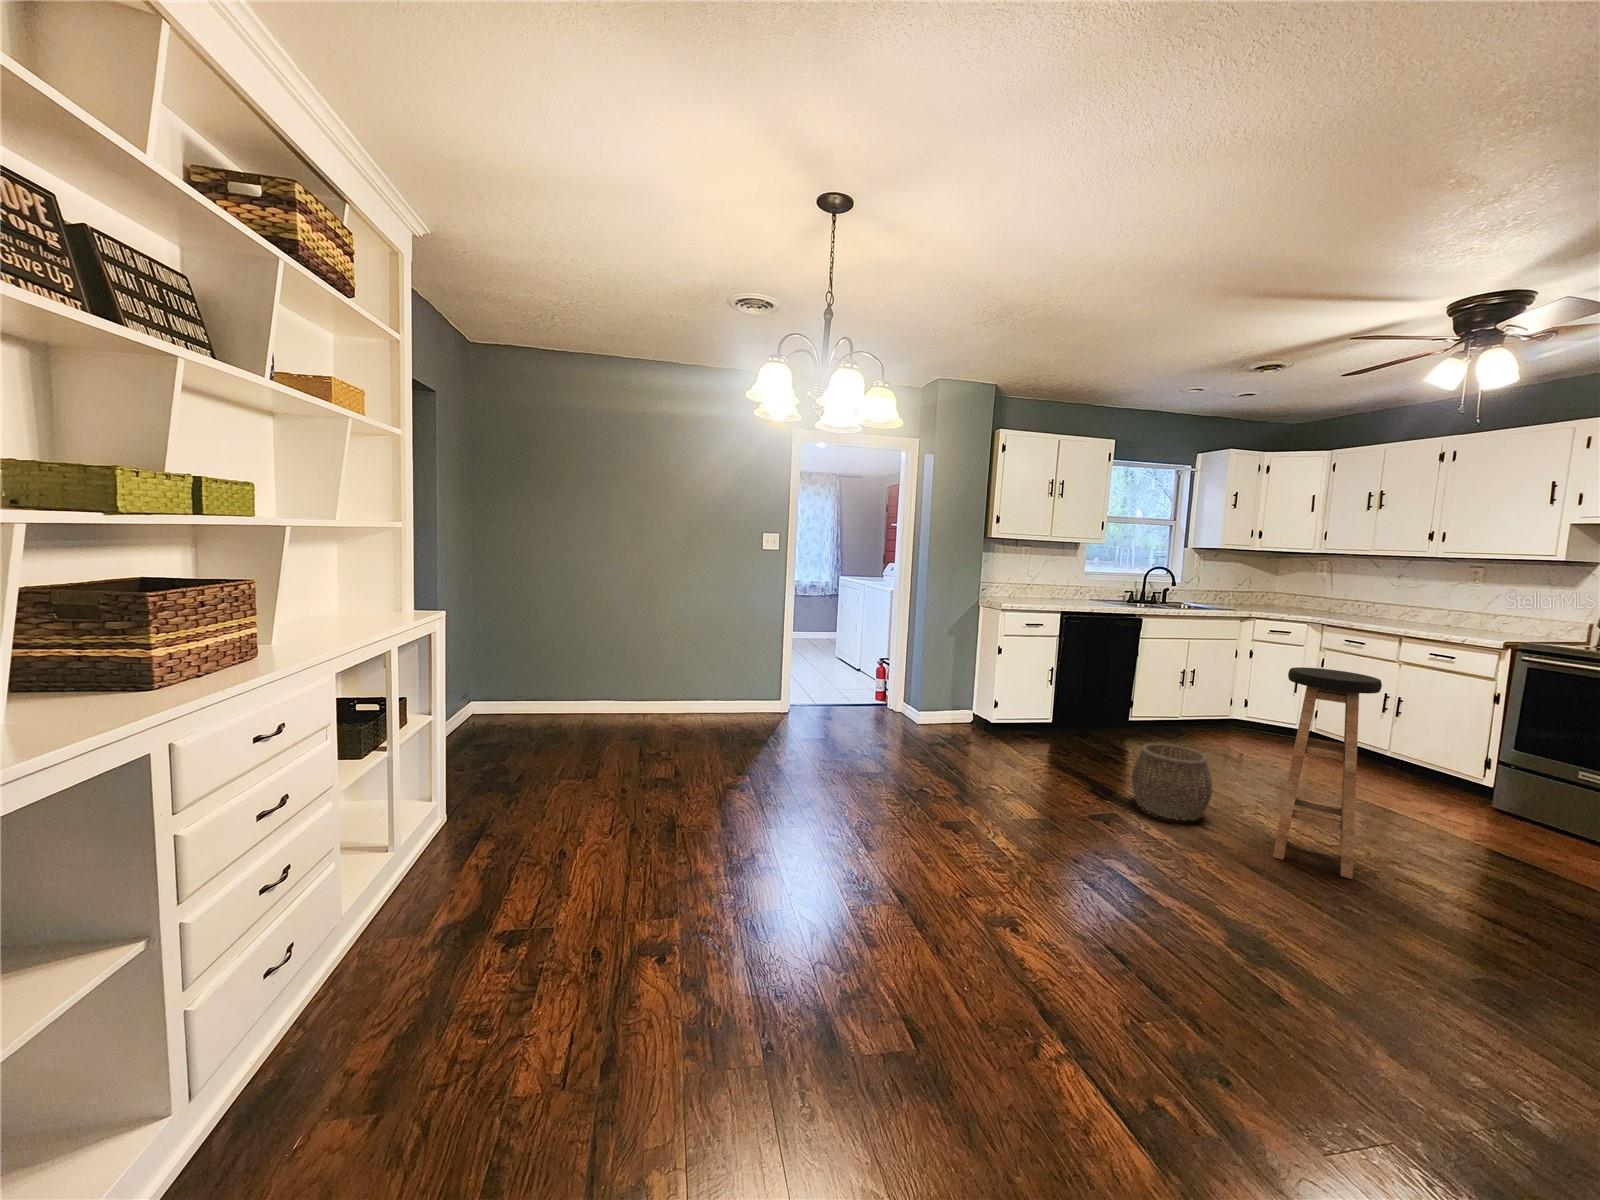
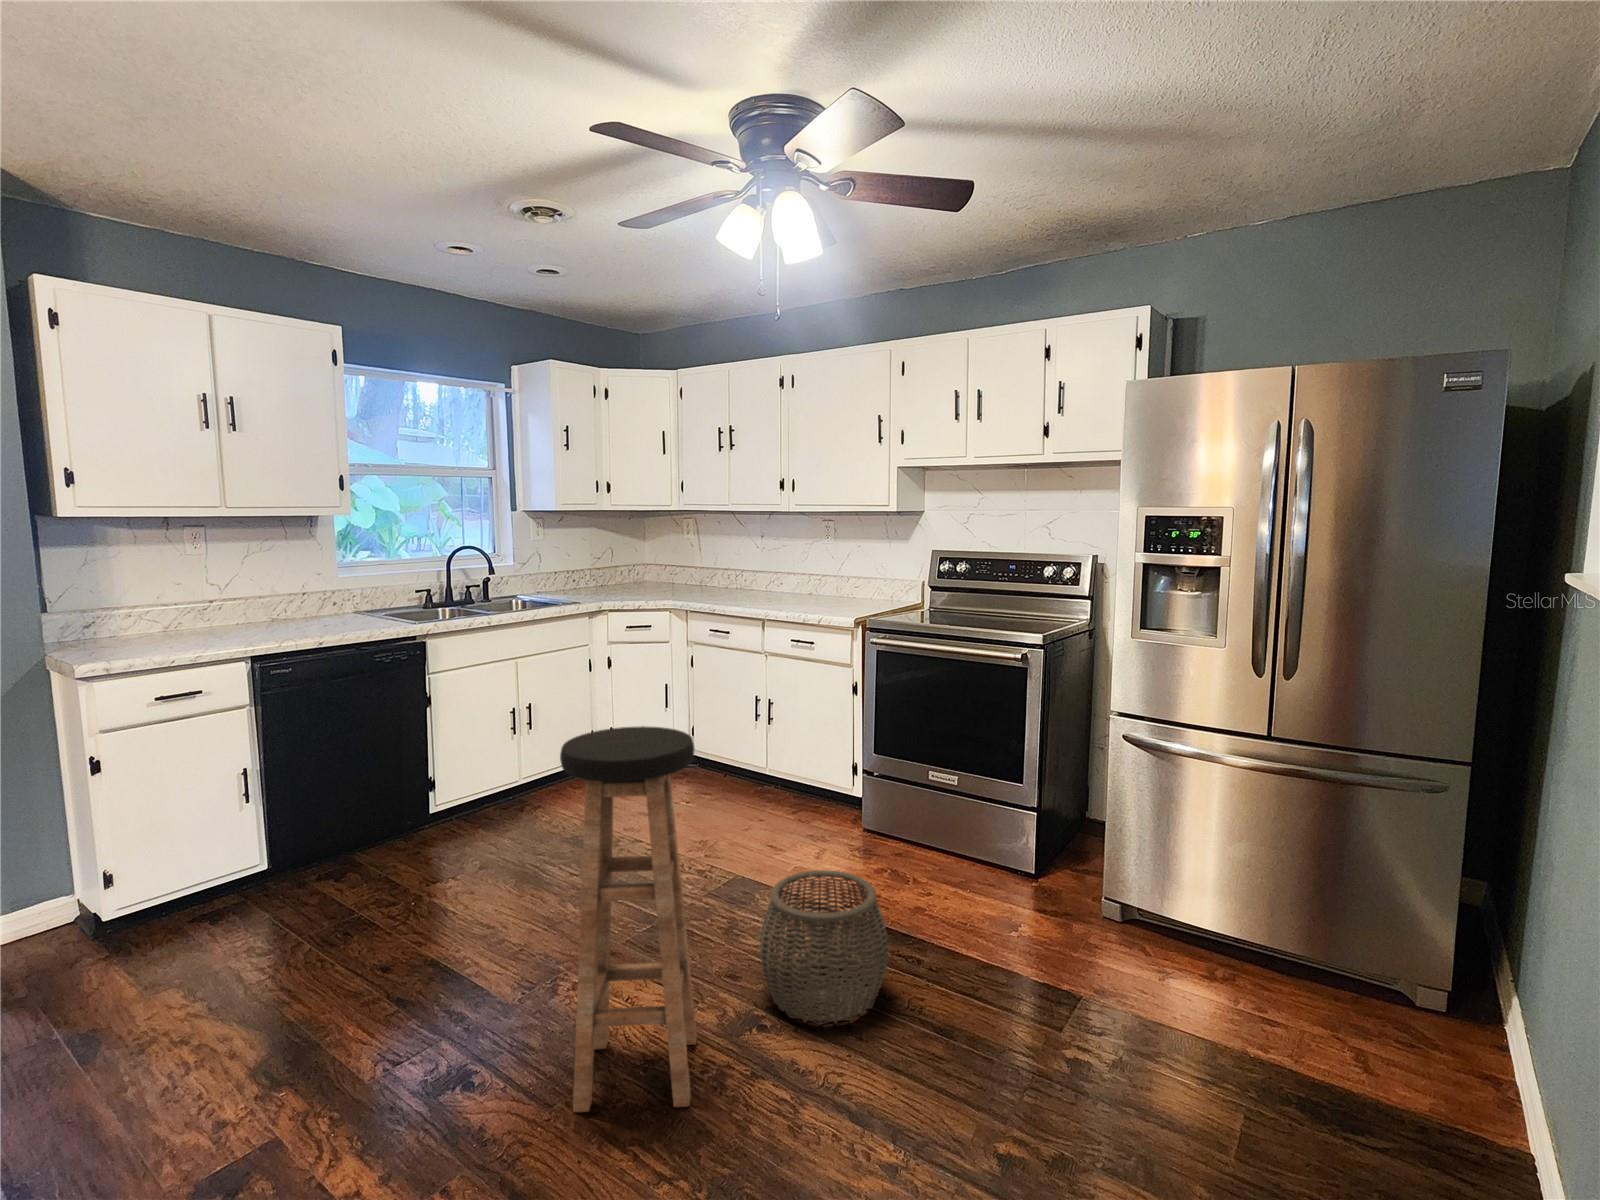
woven basket: present [1131,743,1213,821] -> present [759,870,889,1024]

